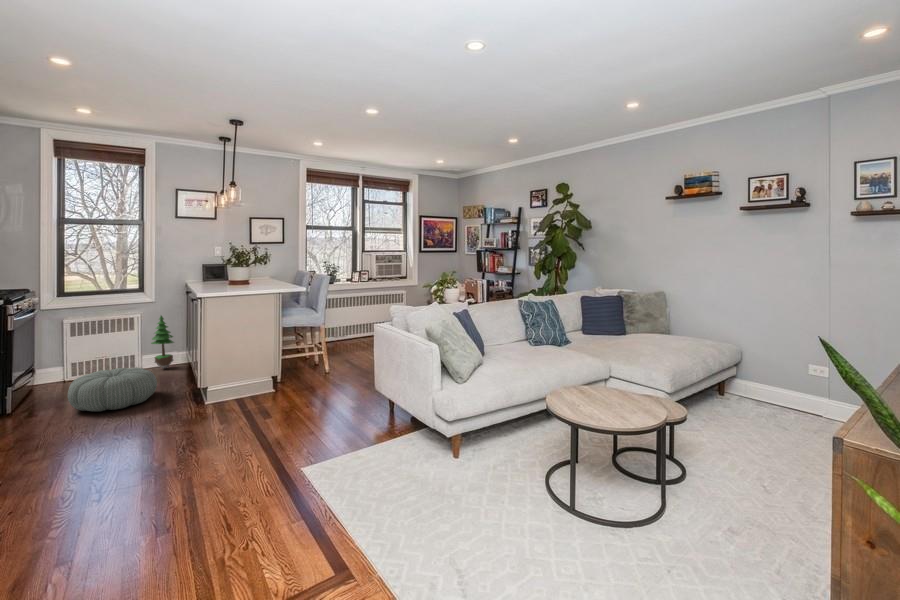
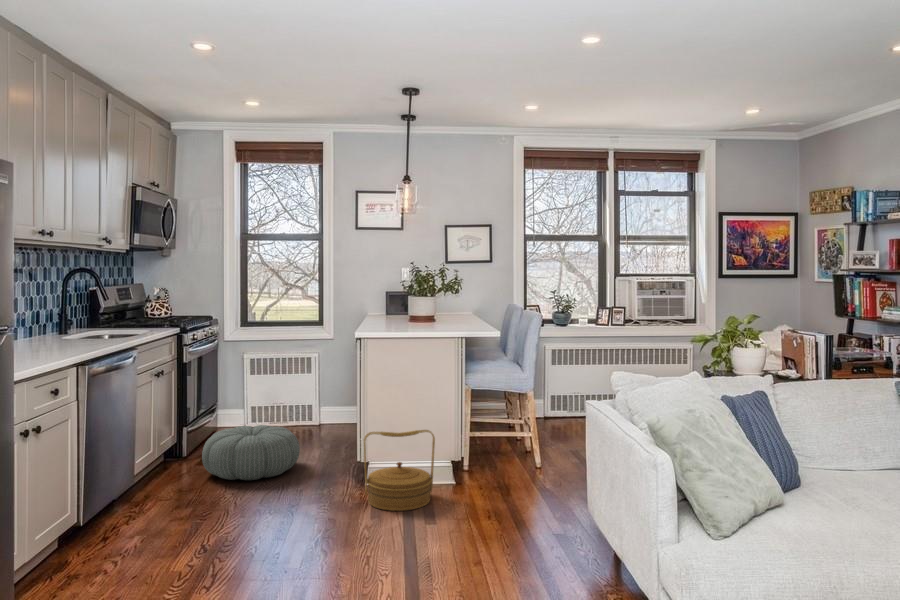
potted tree: present [151,316,174,369] -> none [314,358,342,433]
woven basket: none [222,355,273,409] -> present [364,430,435,511]

